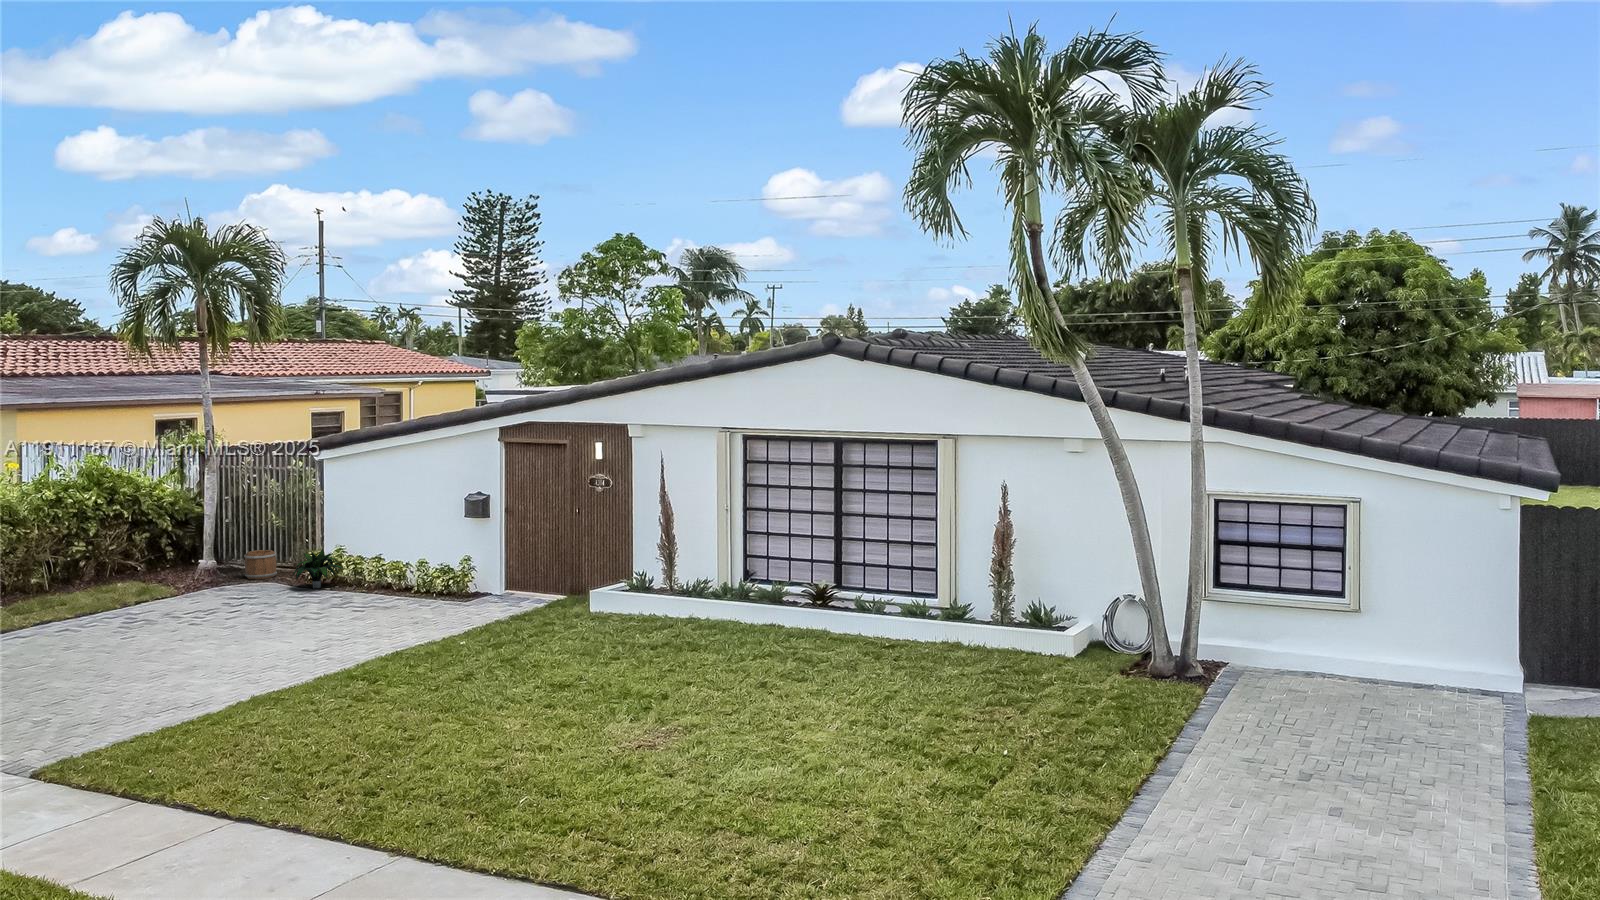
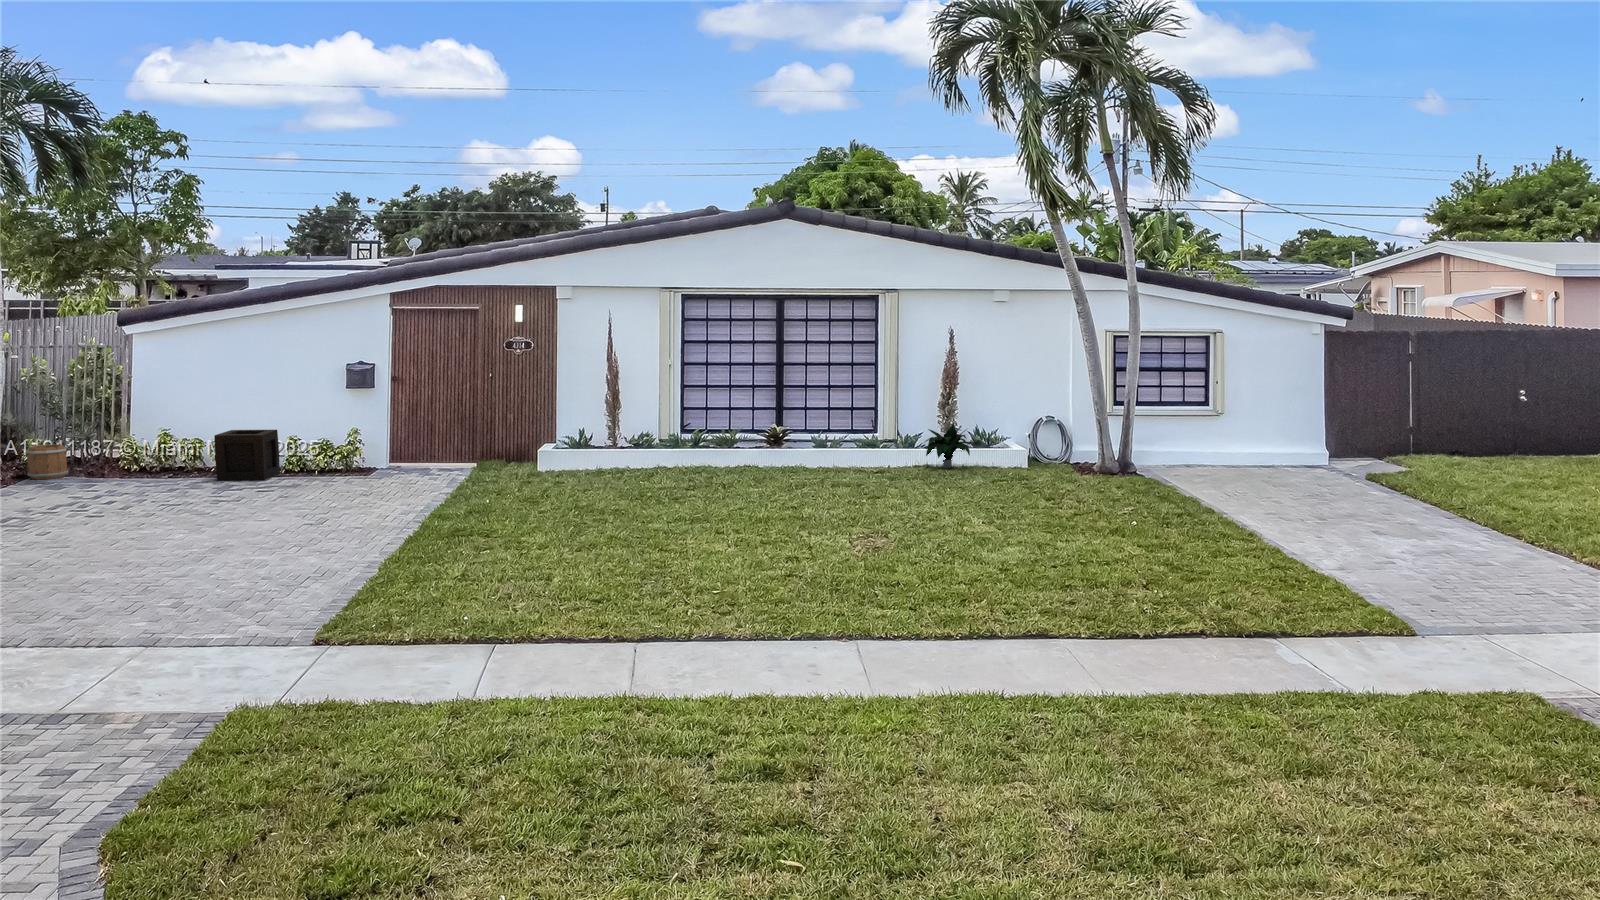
wooden crate: none [345,548,406,597] -> present [214,430,280,481]
potted plant: present [292,549,343,588] -> present [924,424,974,468]

